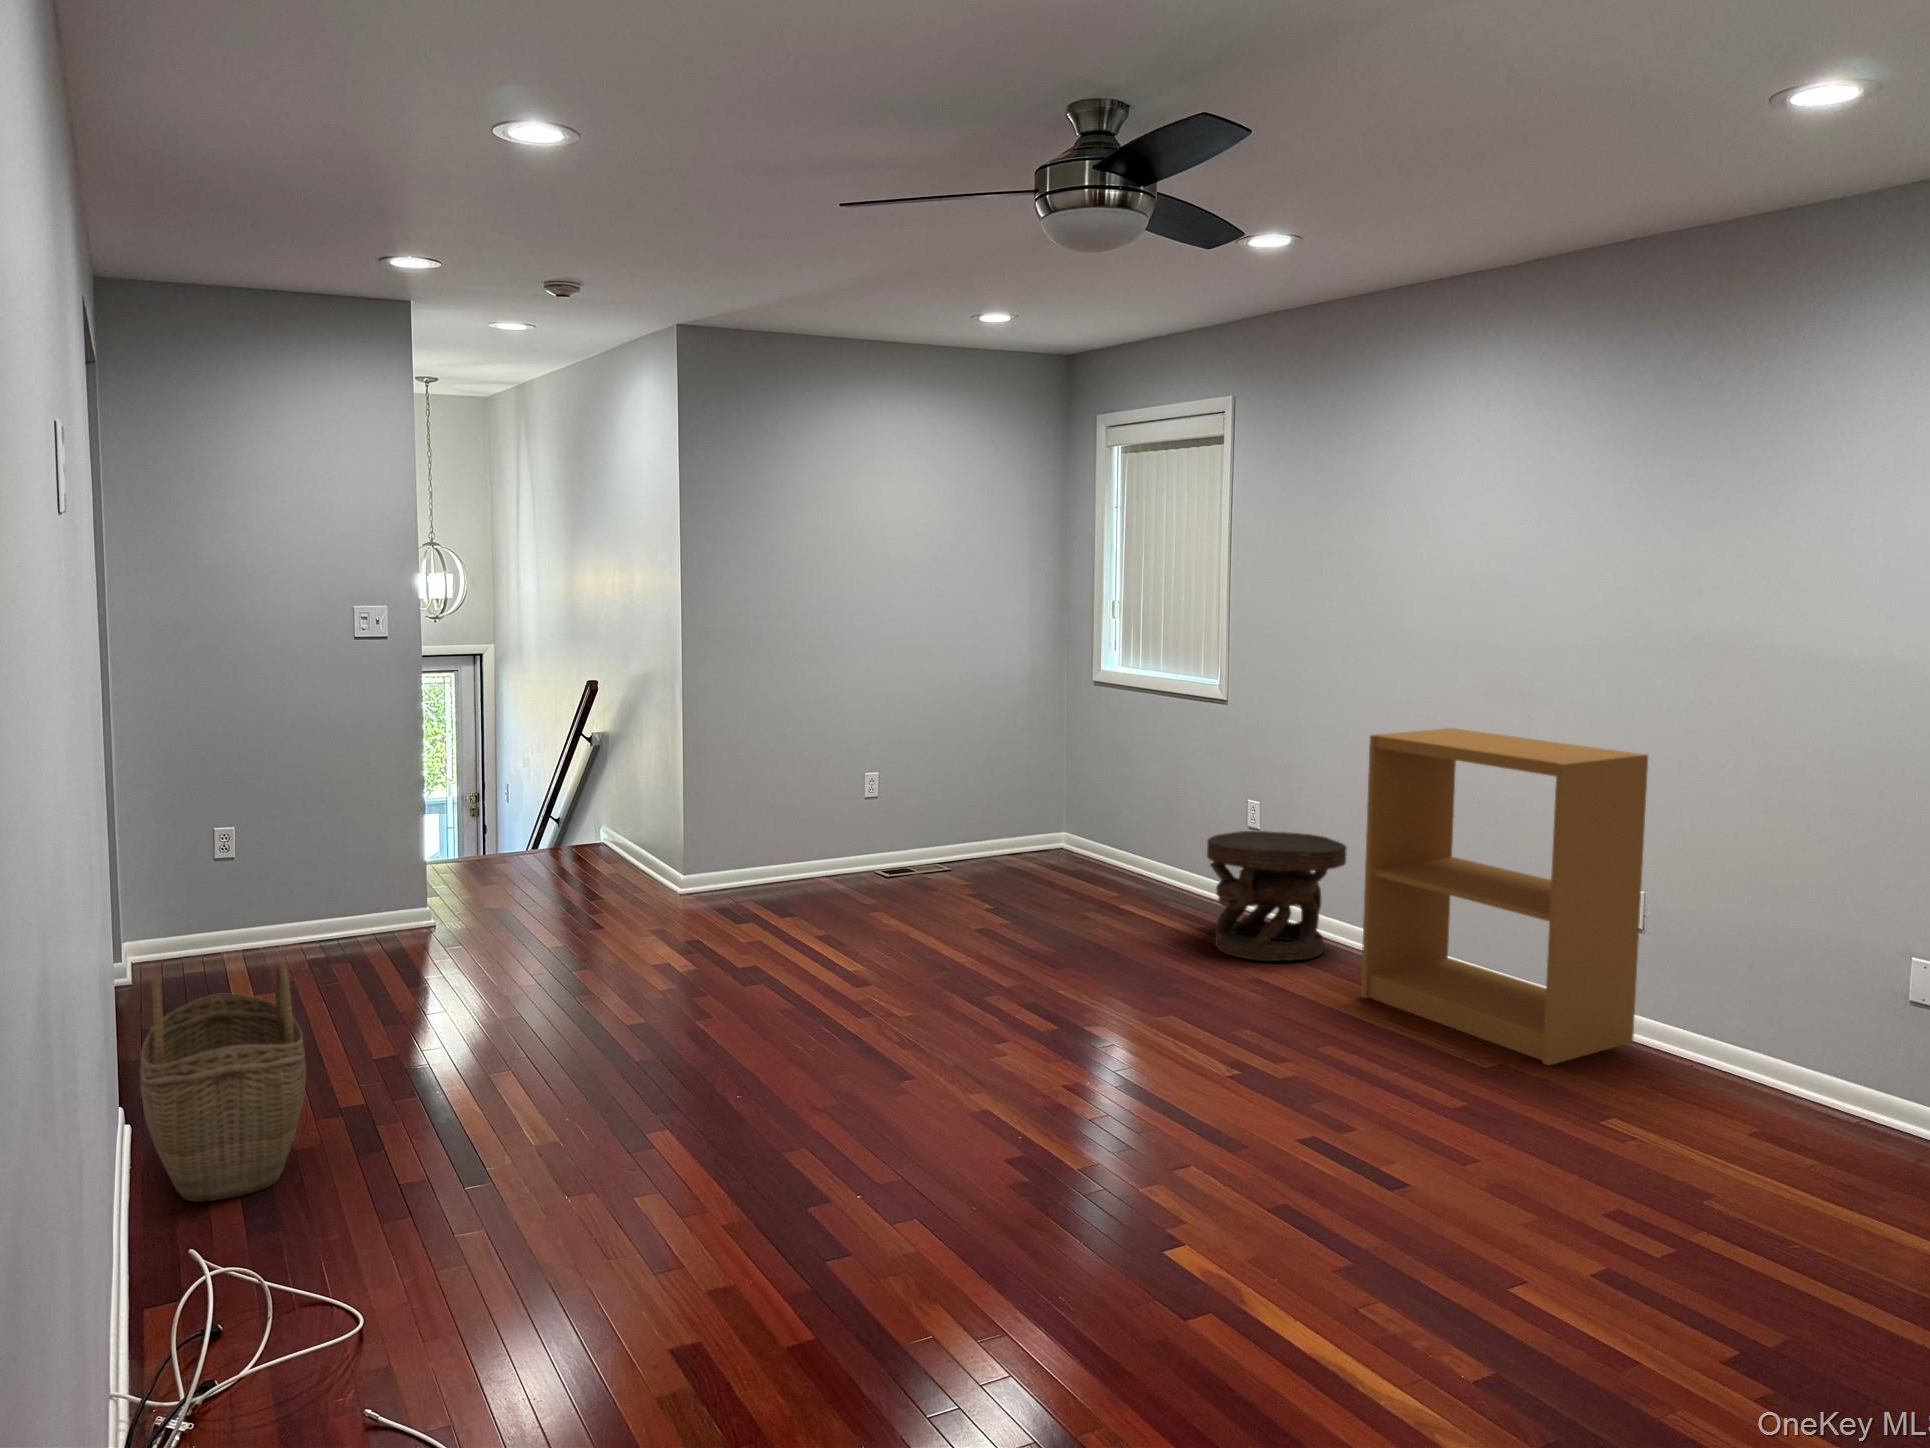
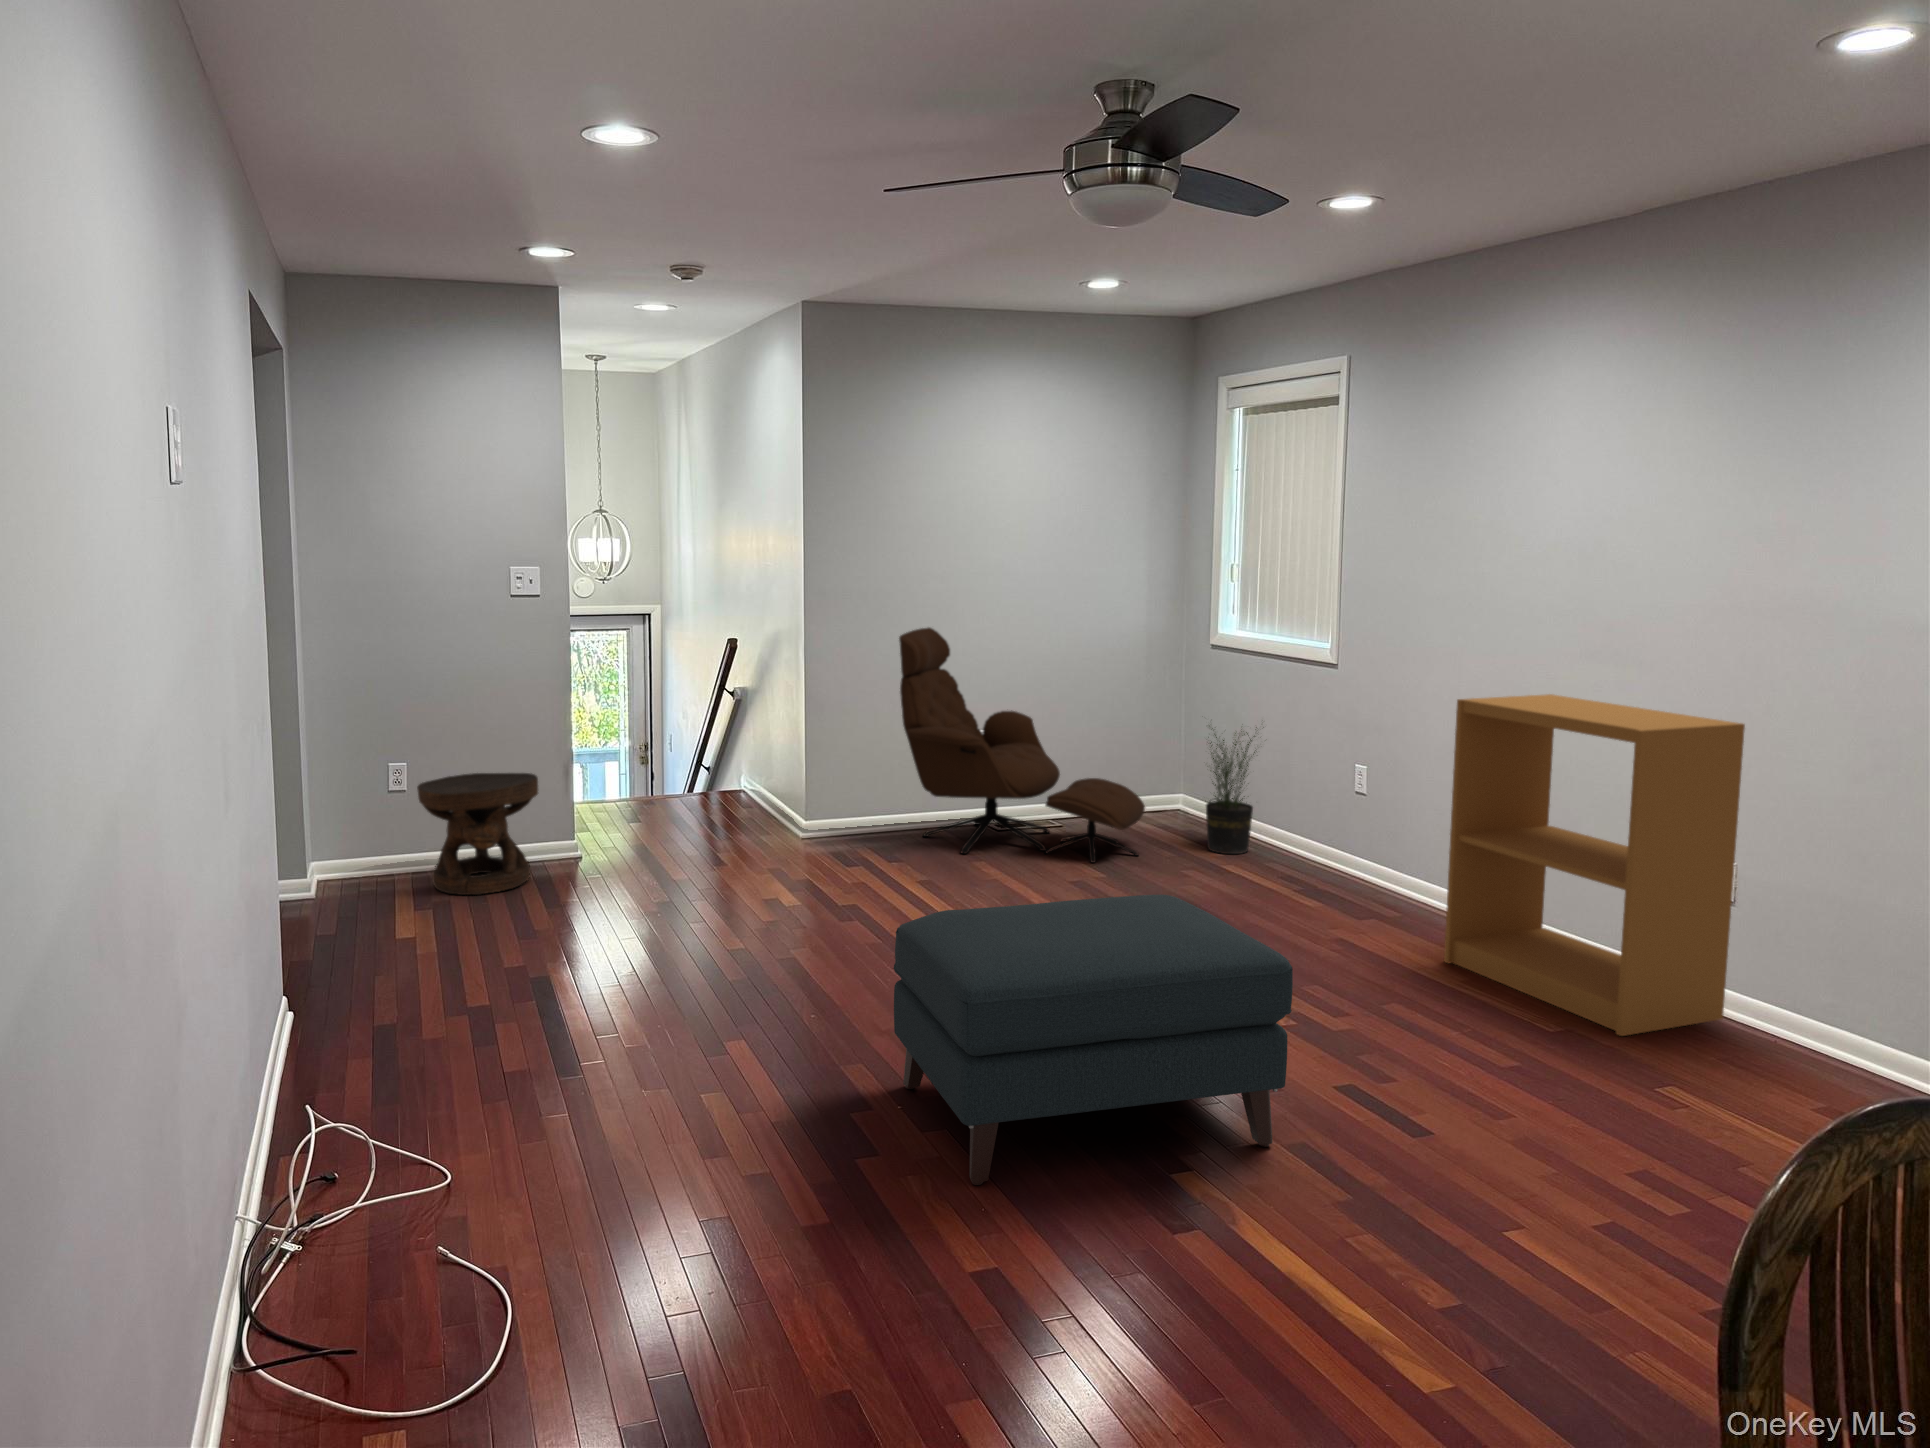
lounge chair: none [783,667,1038,908] -> present [899,628,1145,863]
potted plant: none [1089,753,1159,893] -> present [1206,725,1264,854]
side table: present [1207,831,1347,961] -> present [417,773,538,895]
ottoman: none [848,948,1276,1278] -> present [894,895,1293,1185]
woven basket: present [140,962,306,1202] -> none [292,875,428,1076]

